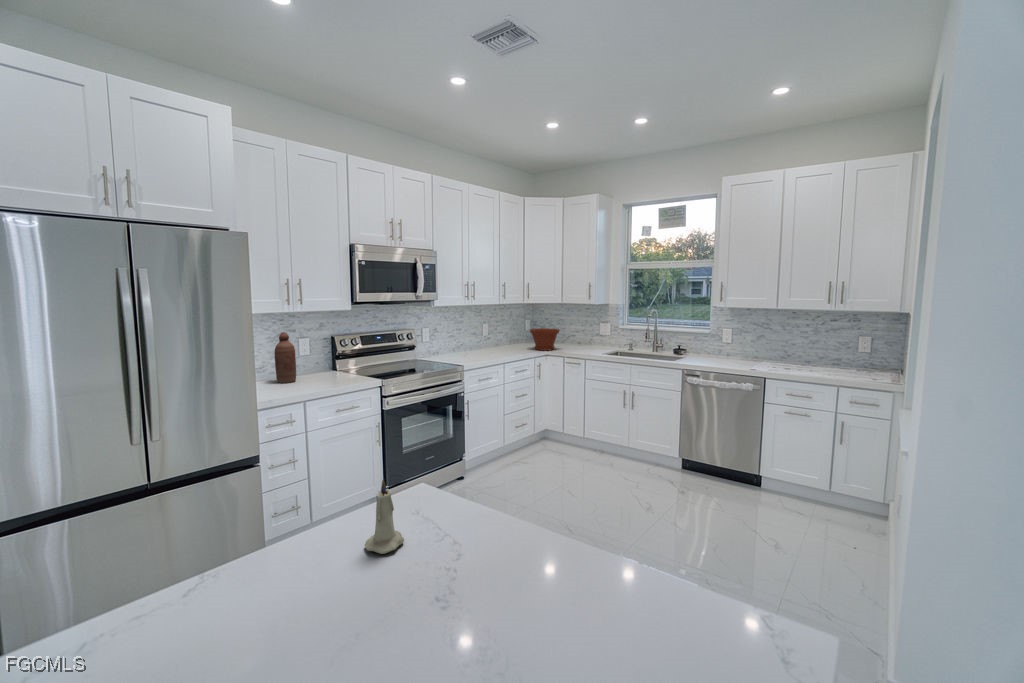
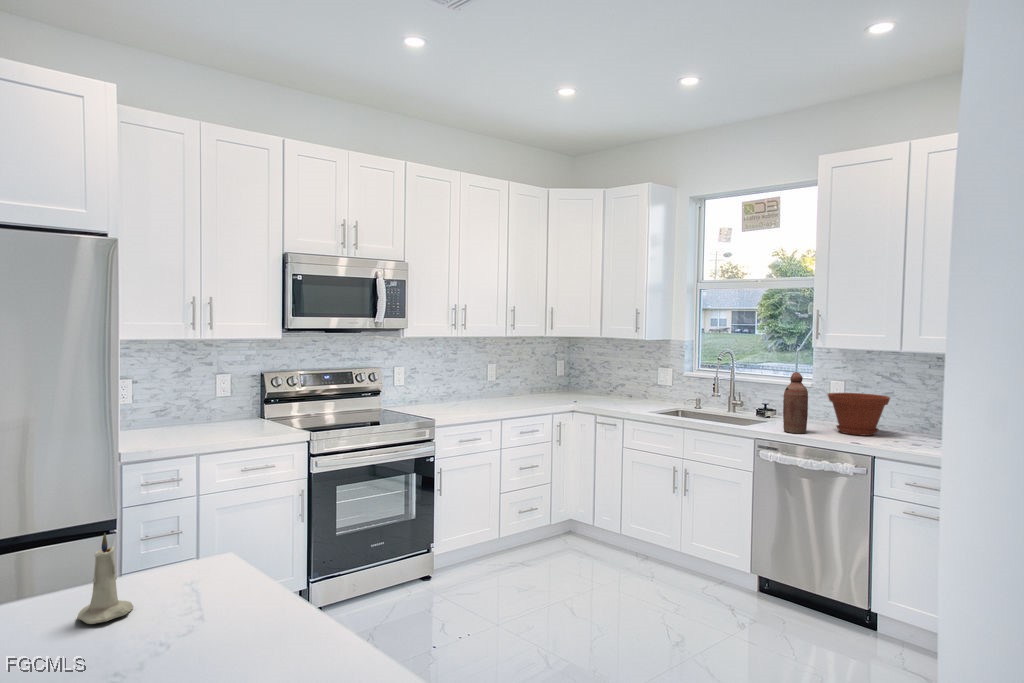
plant pot: present [530,328,559,351] -> present [828,393,890,436]
bottle: present [274,332,296,383] -> present [783,372,808,433]

